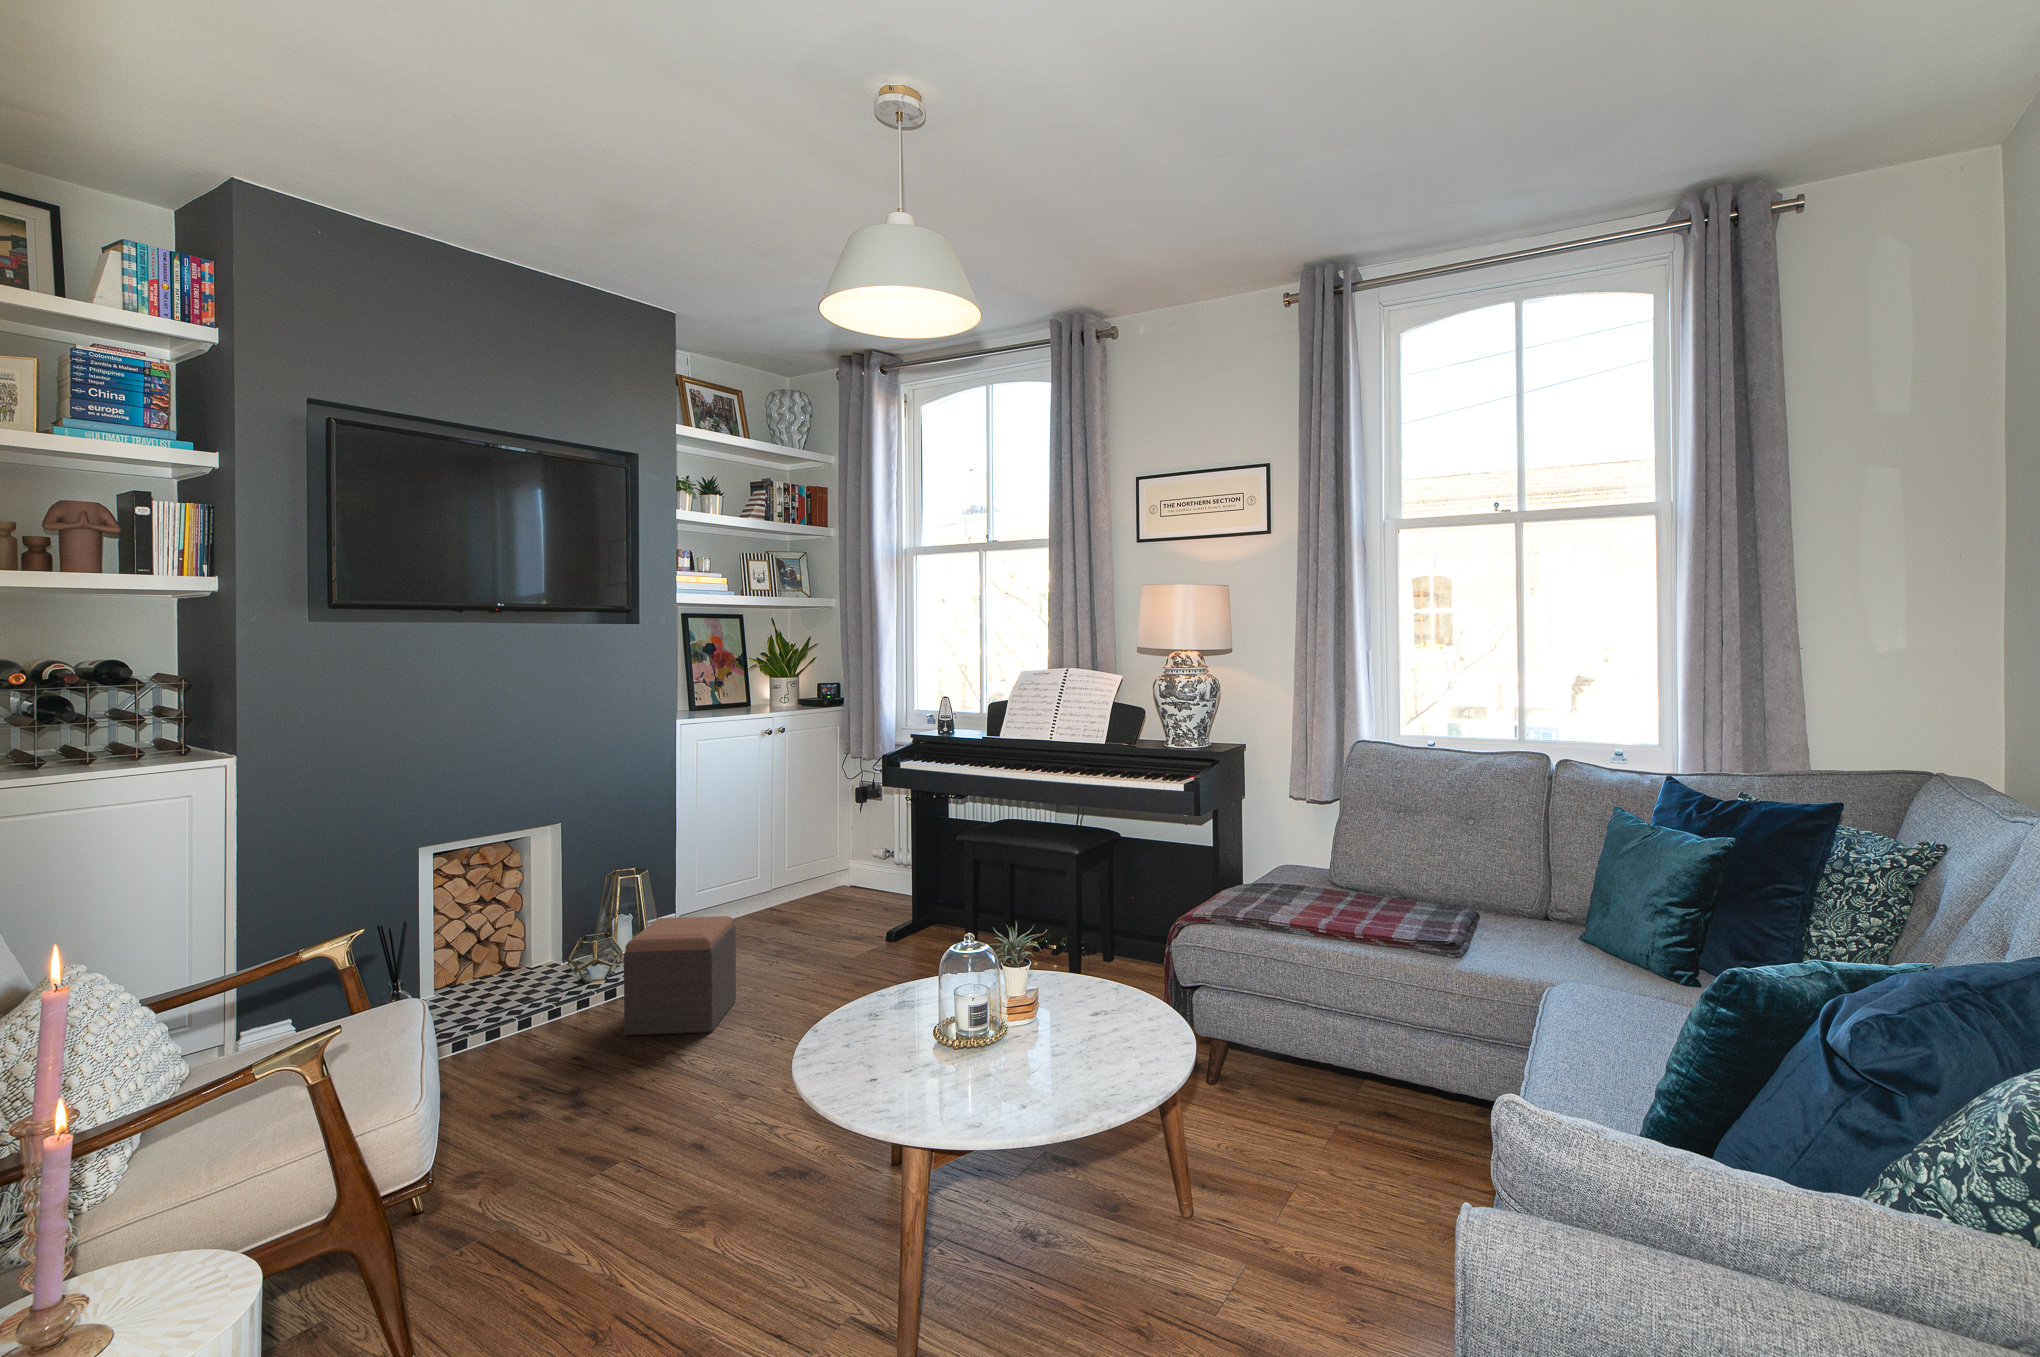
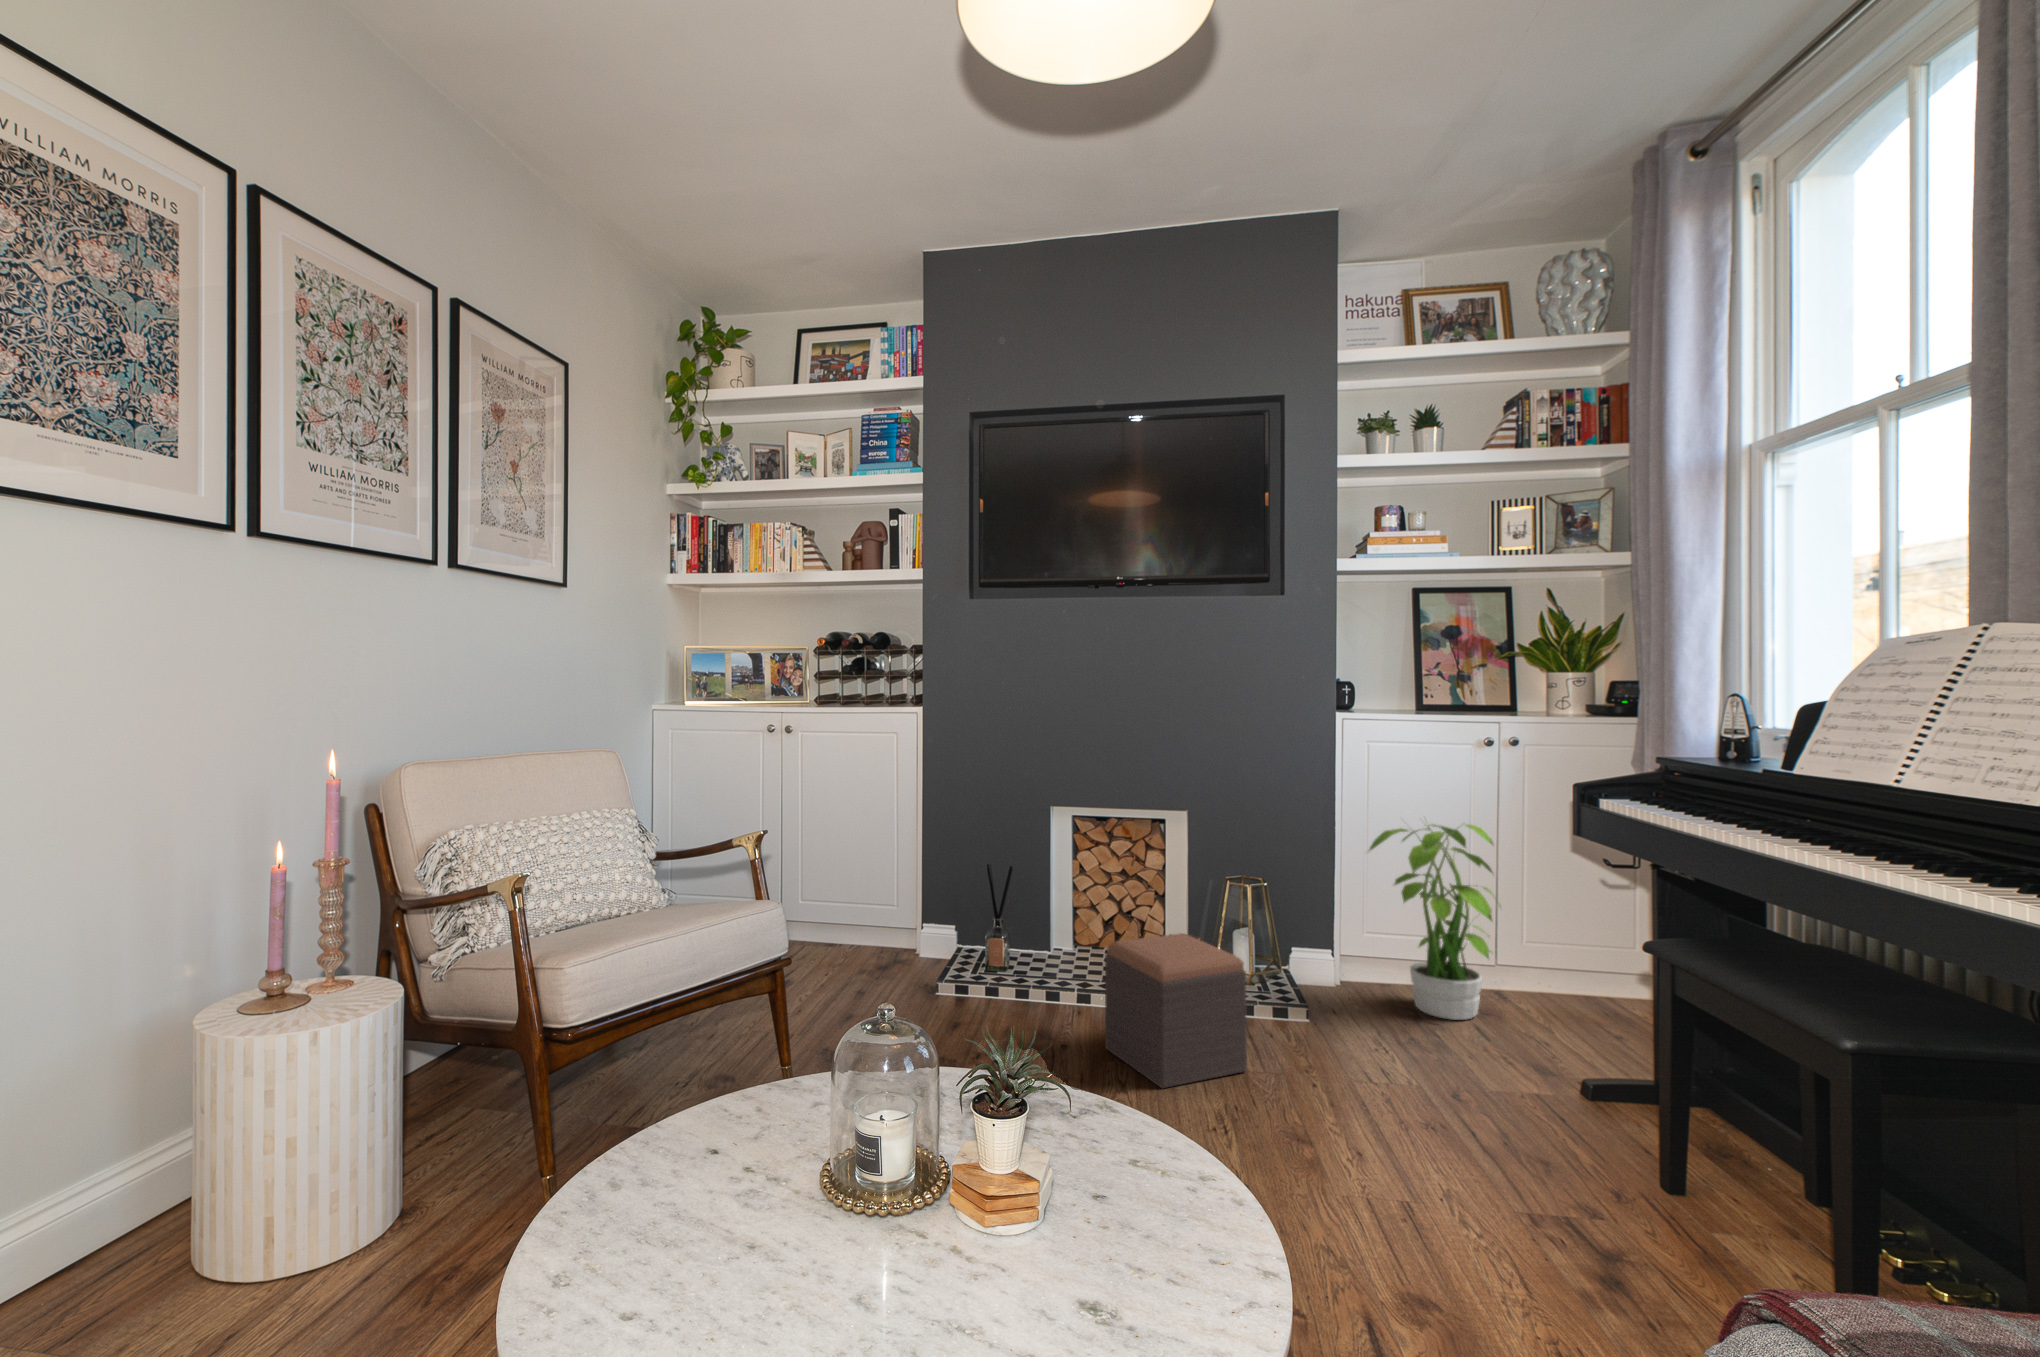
potted plant: none [713,789,806,930] -> present [1369,824,1493,1020]

